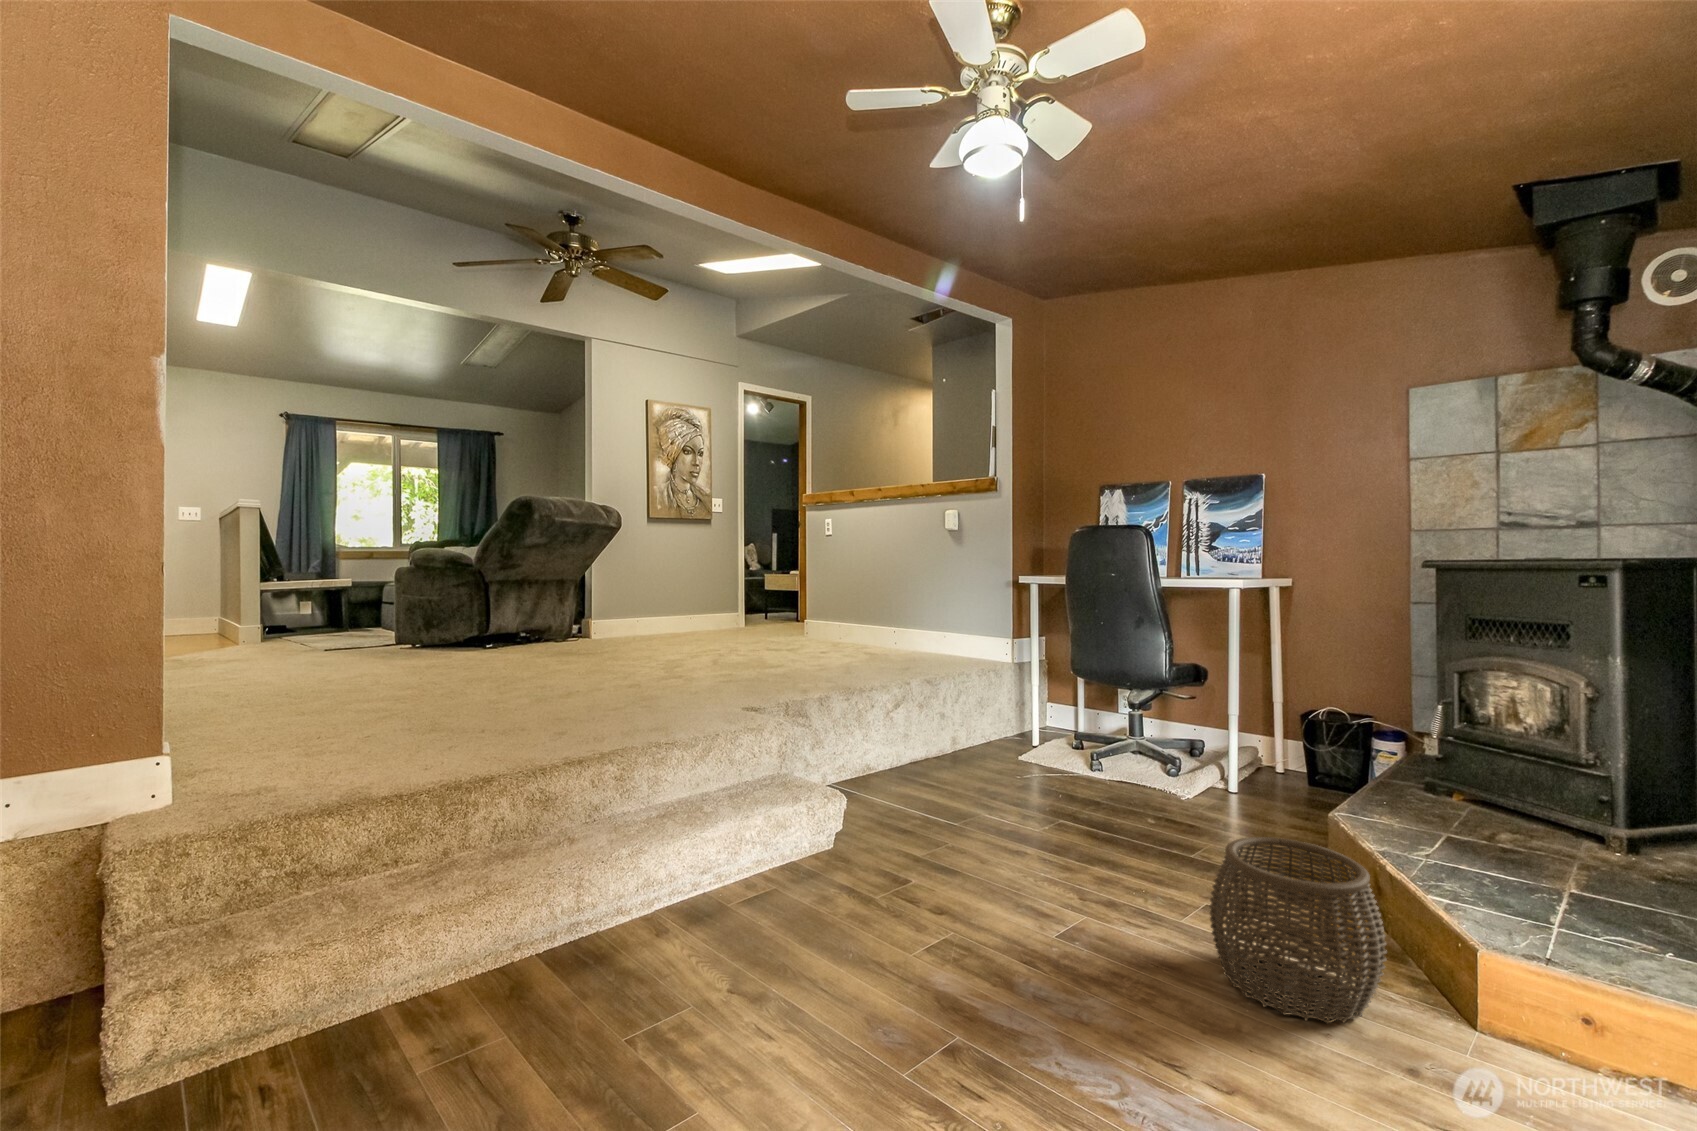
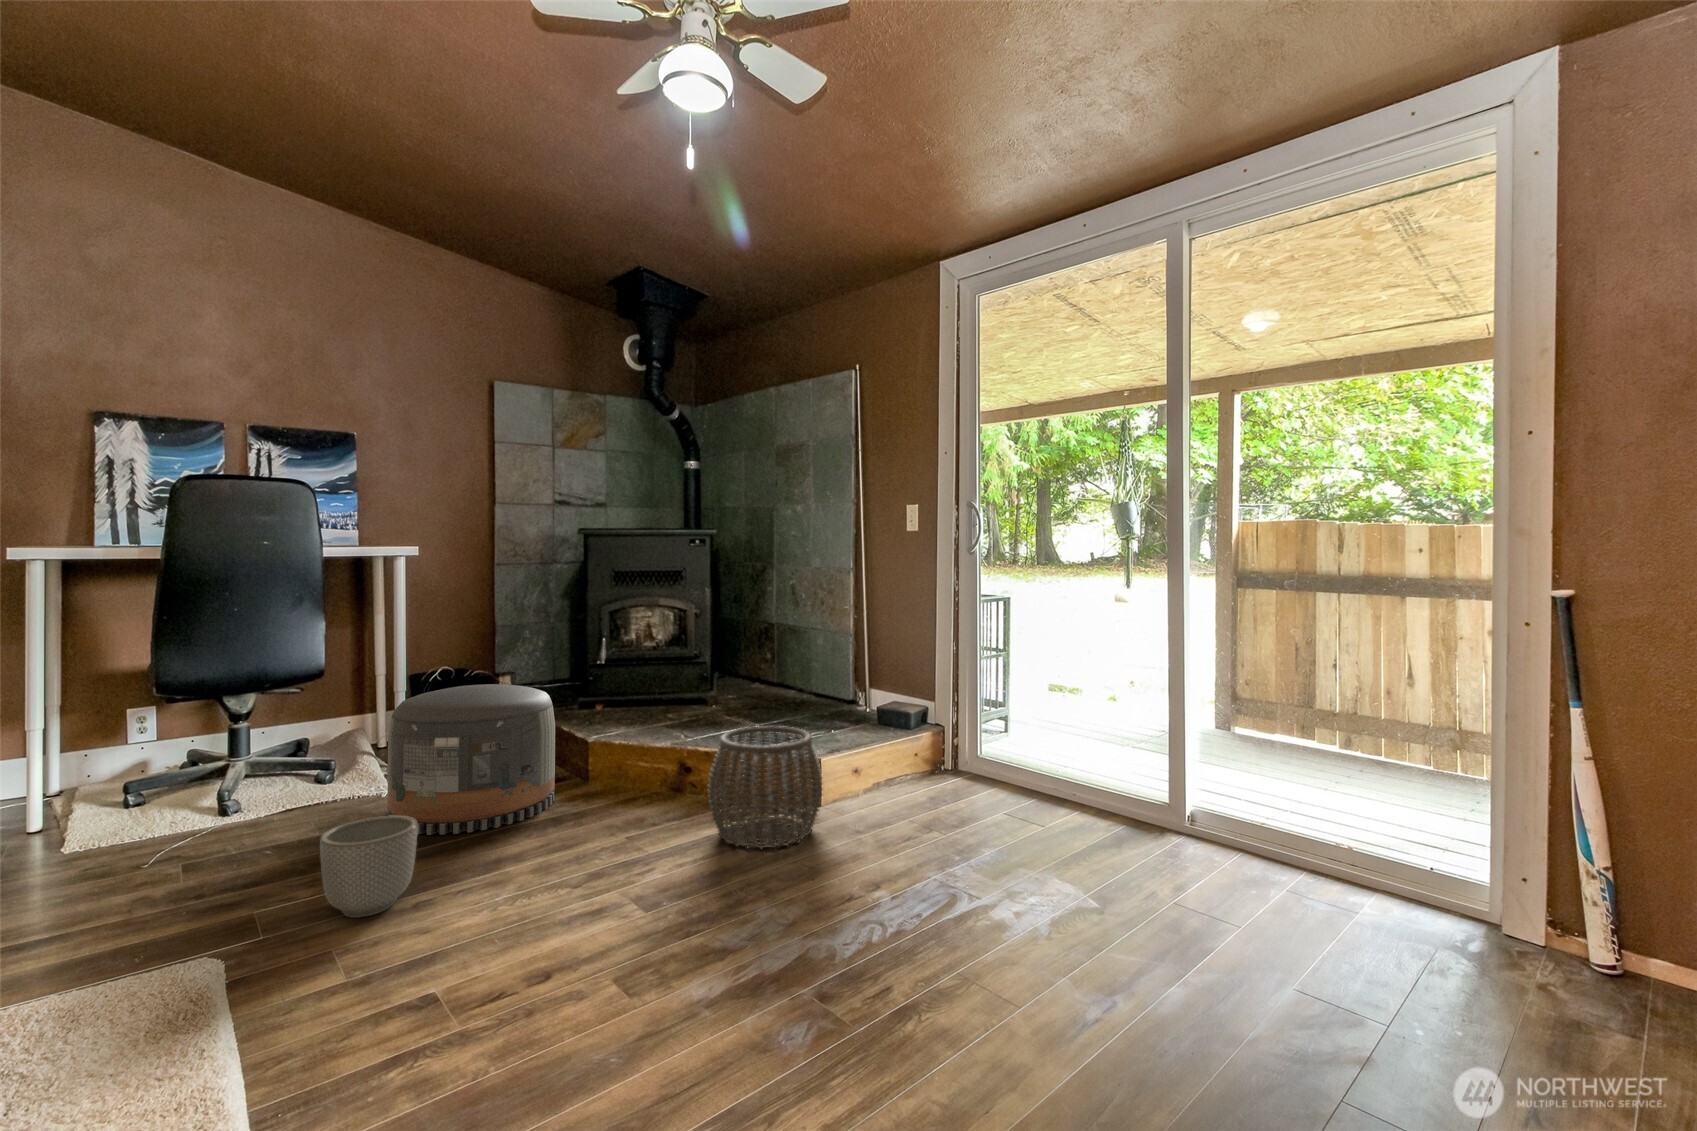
pouf: none [1120,714,1272,857] -> present [387,684,555,835]
planter: none [983,780,1039,847] -> present [320,816,418,918]

